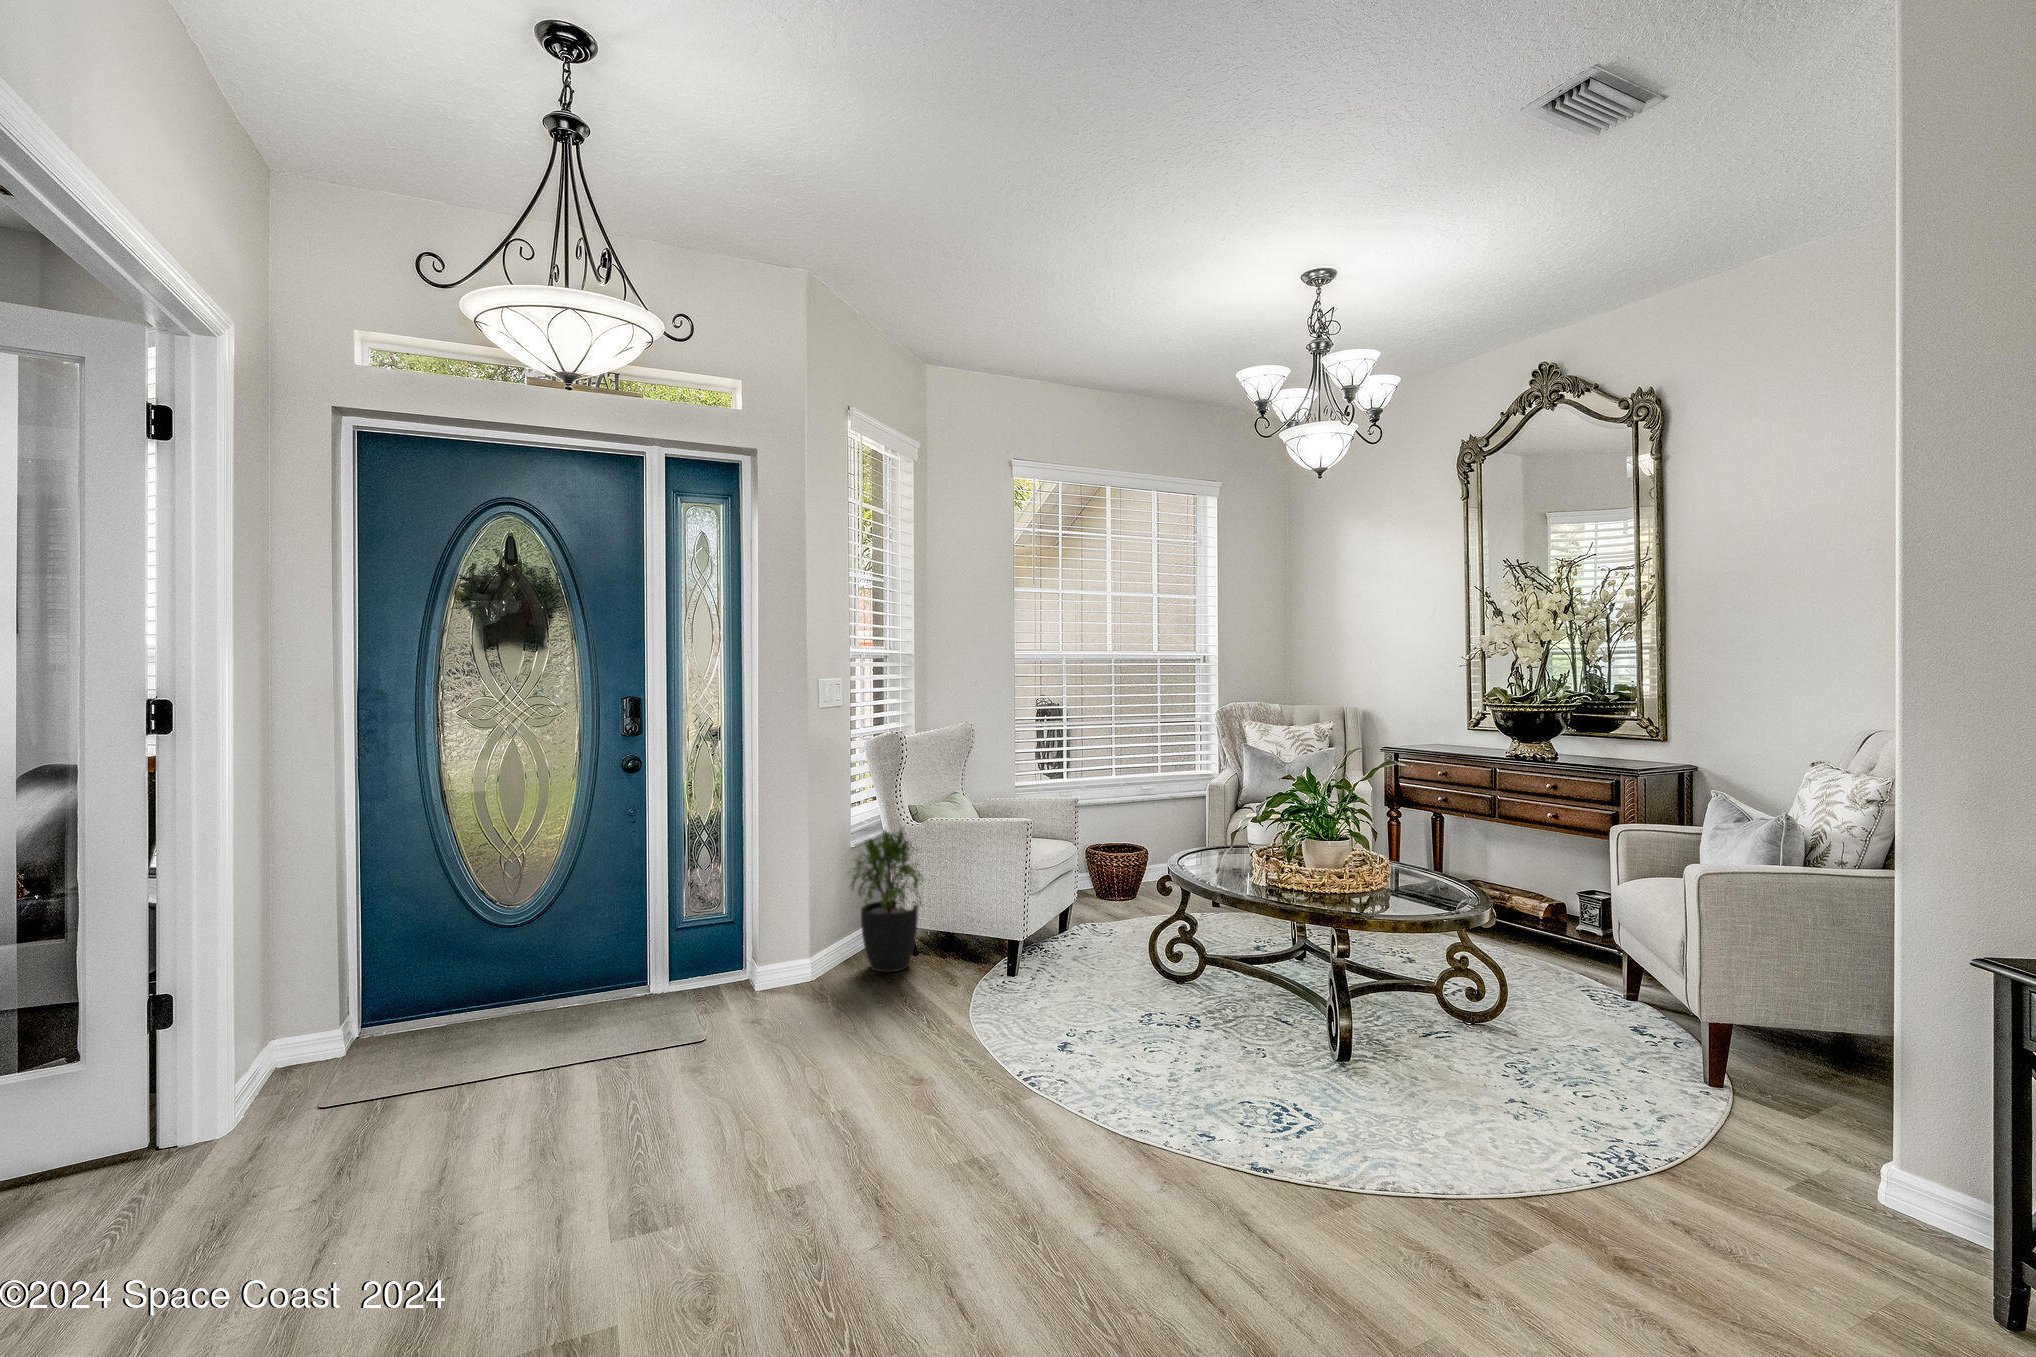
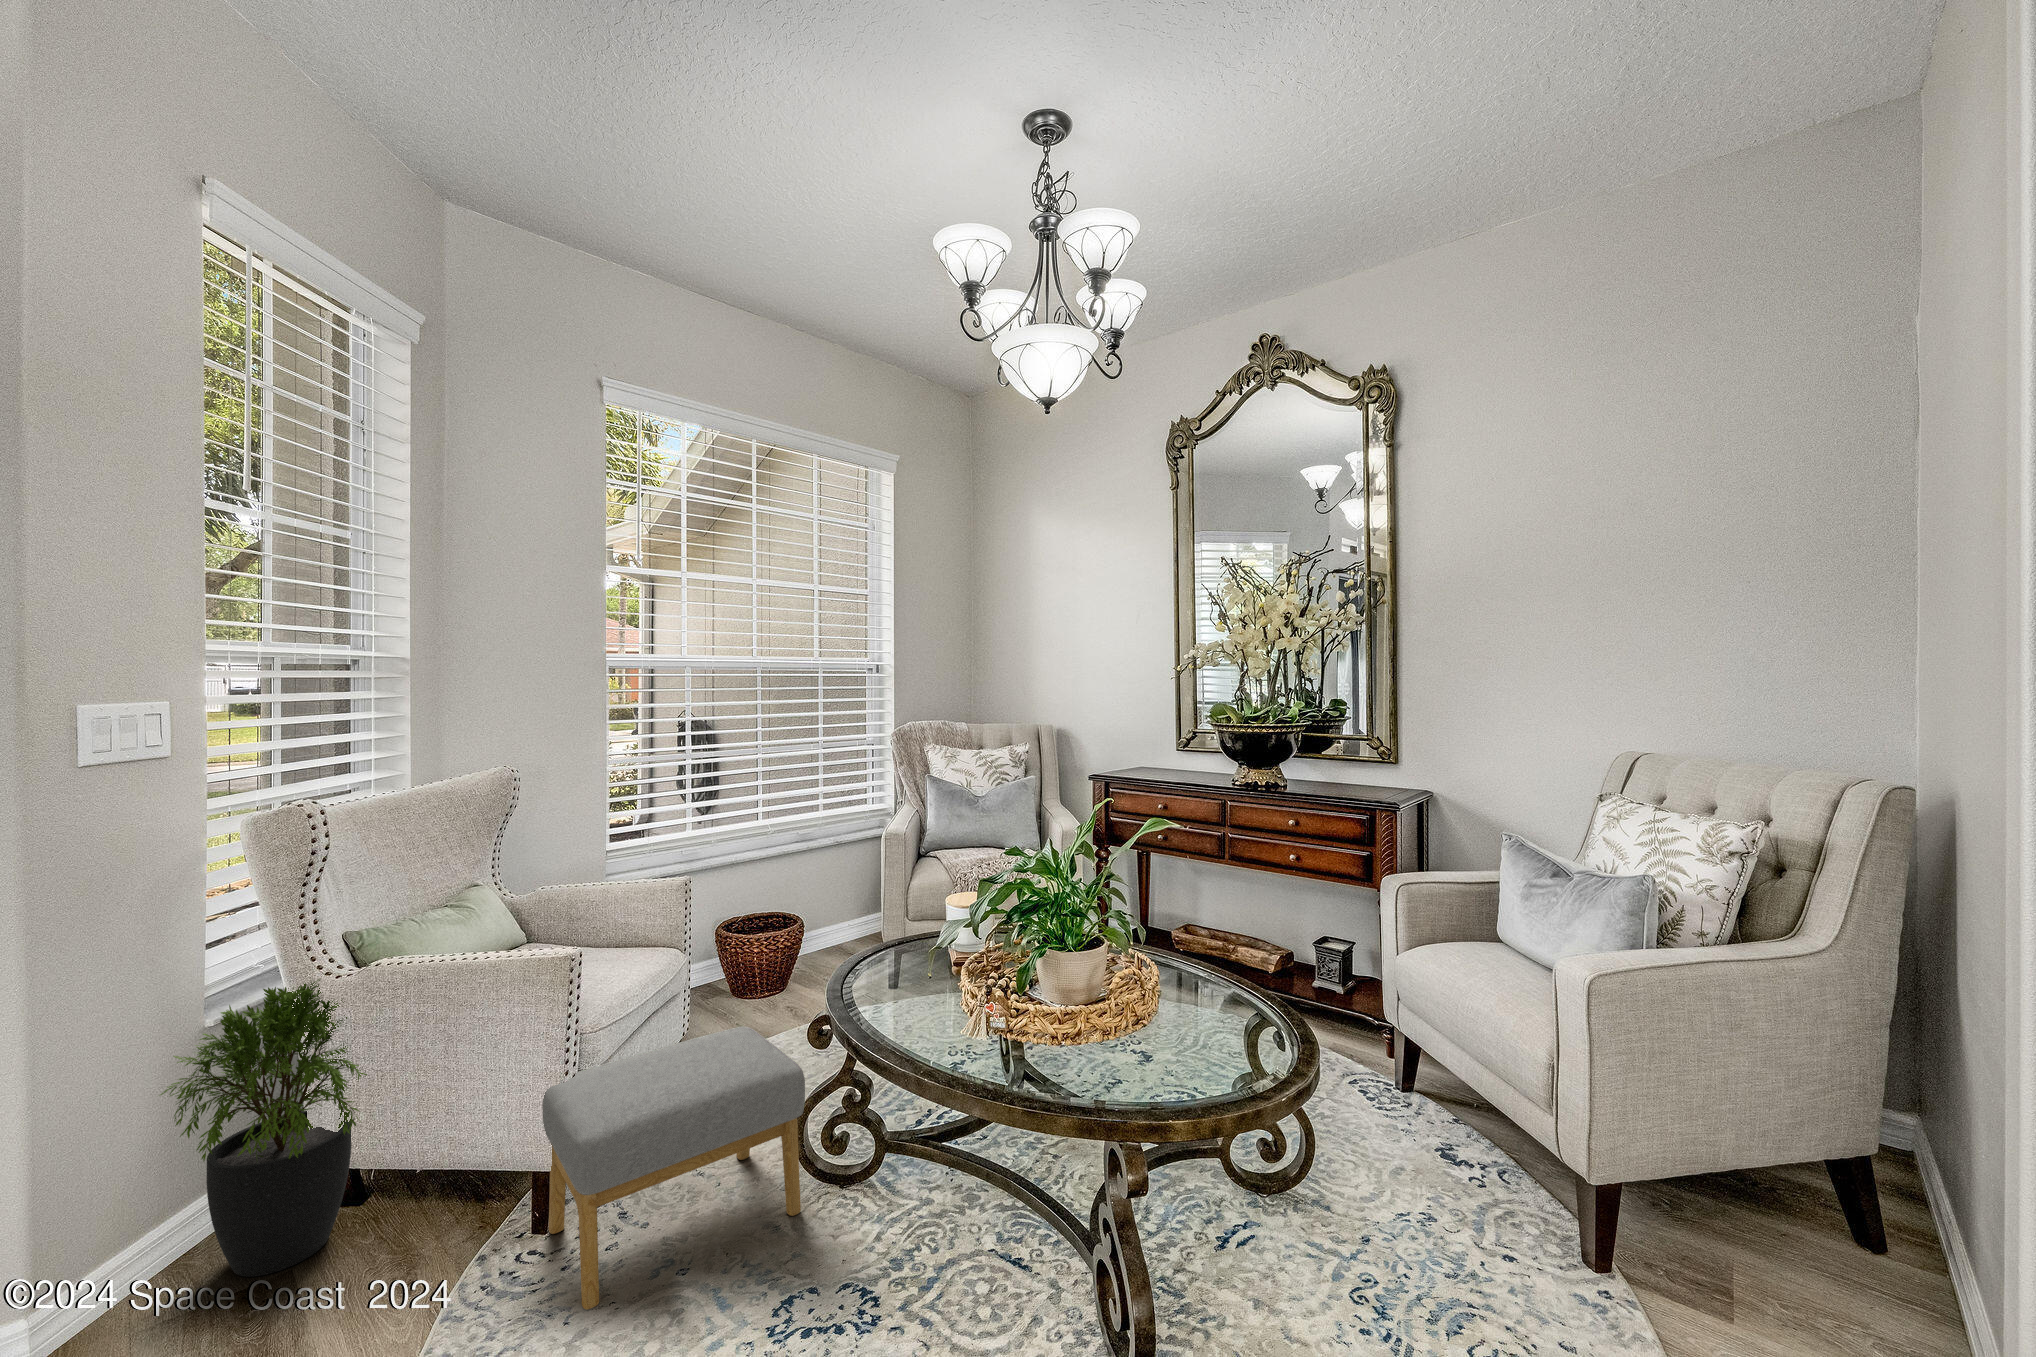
footstool: none [1012,885,1155,1003] -> present [542,1026,805,1310]

